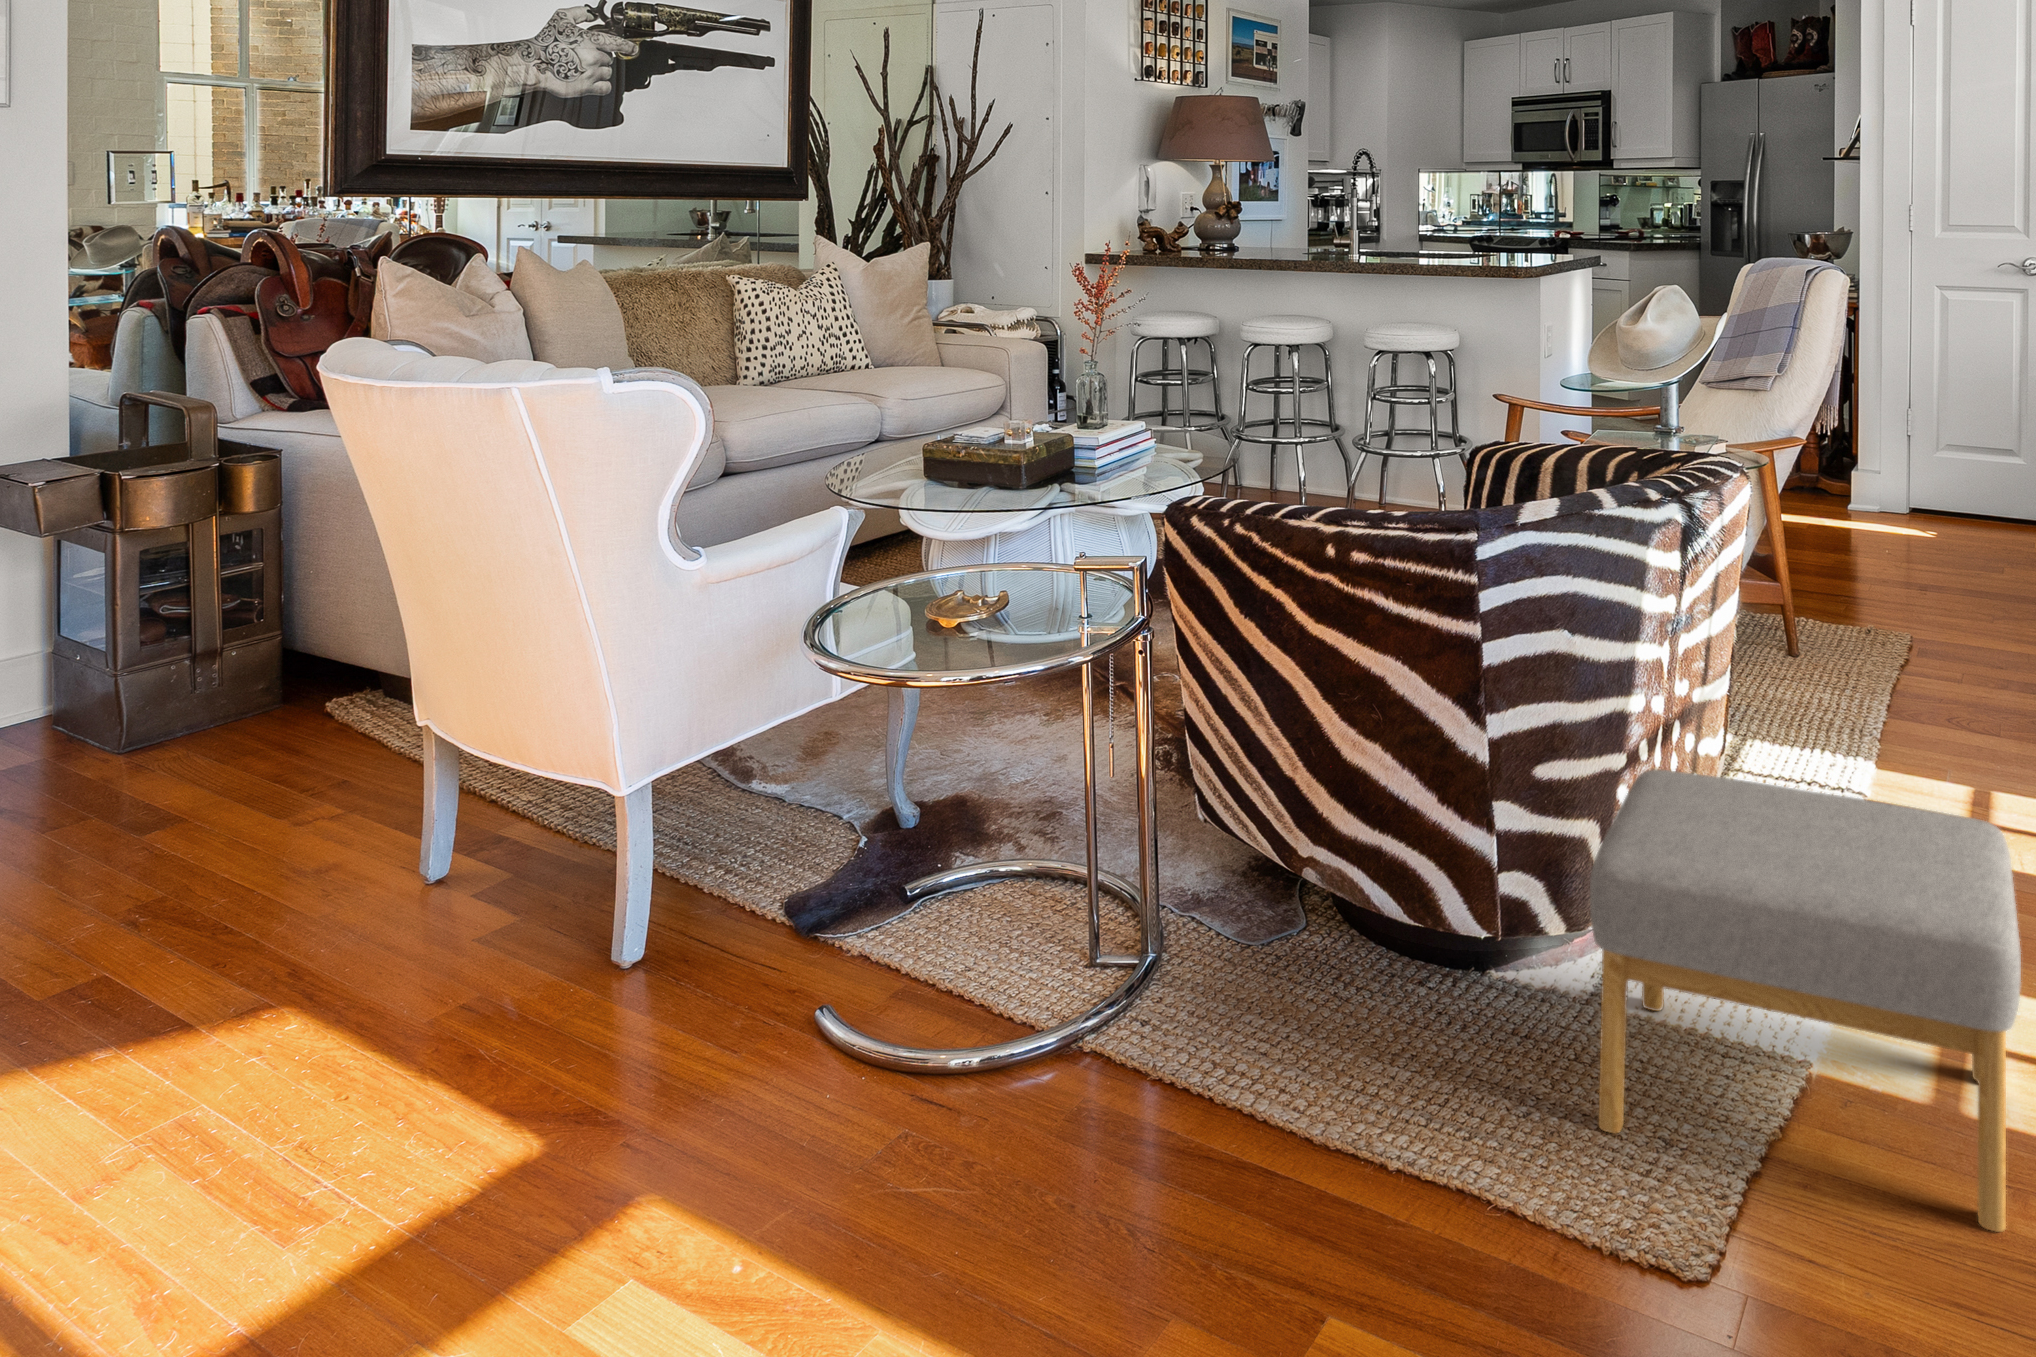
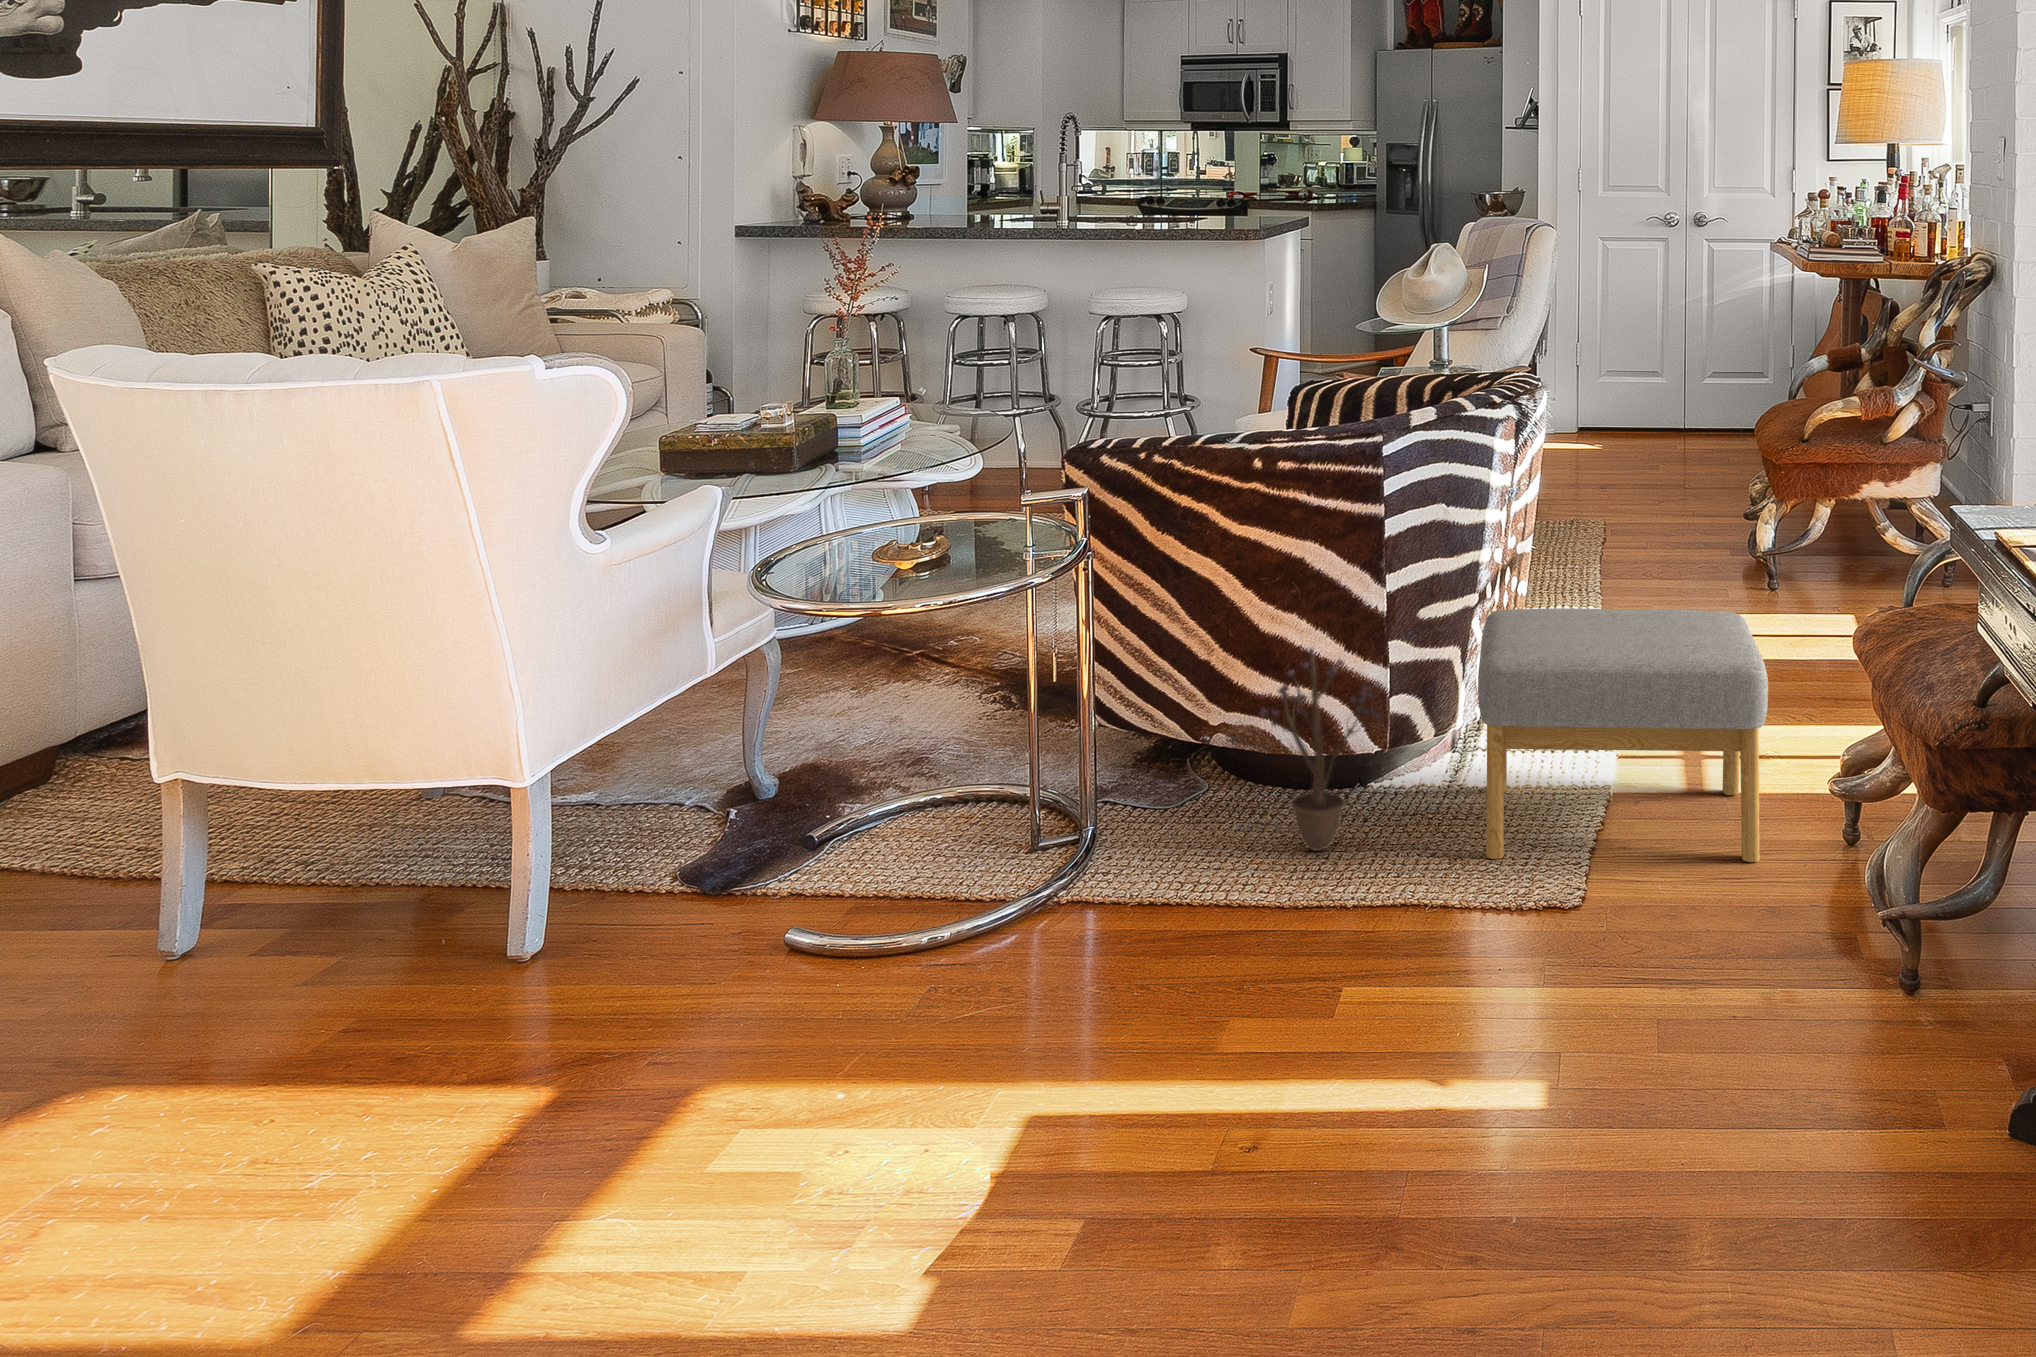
decorative plant: none [1298,800,1466,1065] -> present [1237,647,1381,851]

